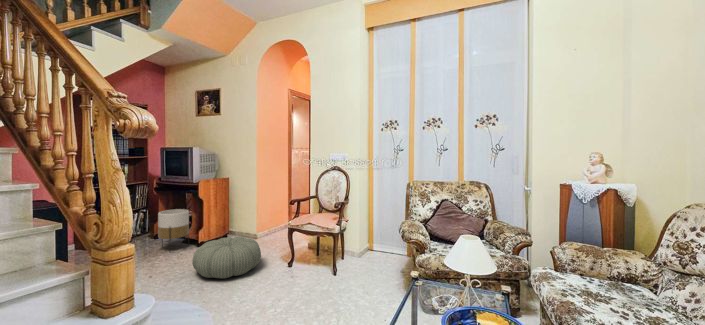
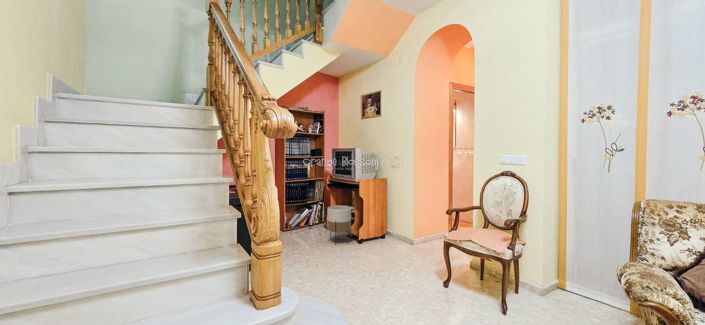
pouf: present [192,237,261,278] -> none [349,240,413,284]

